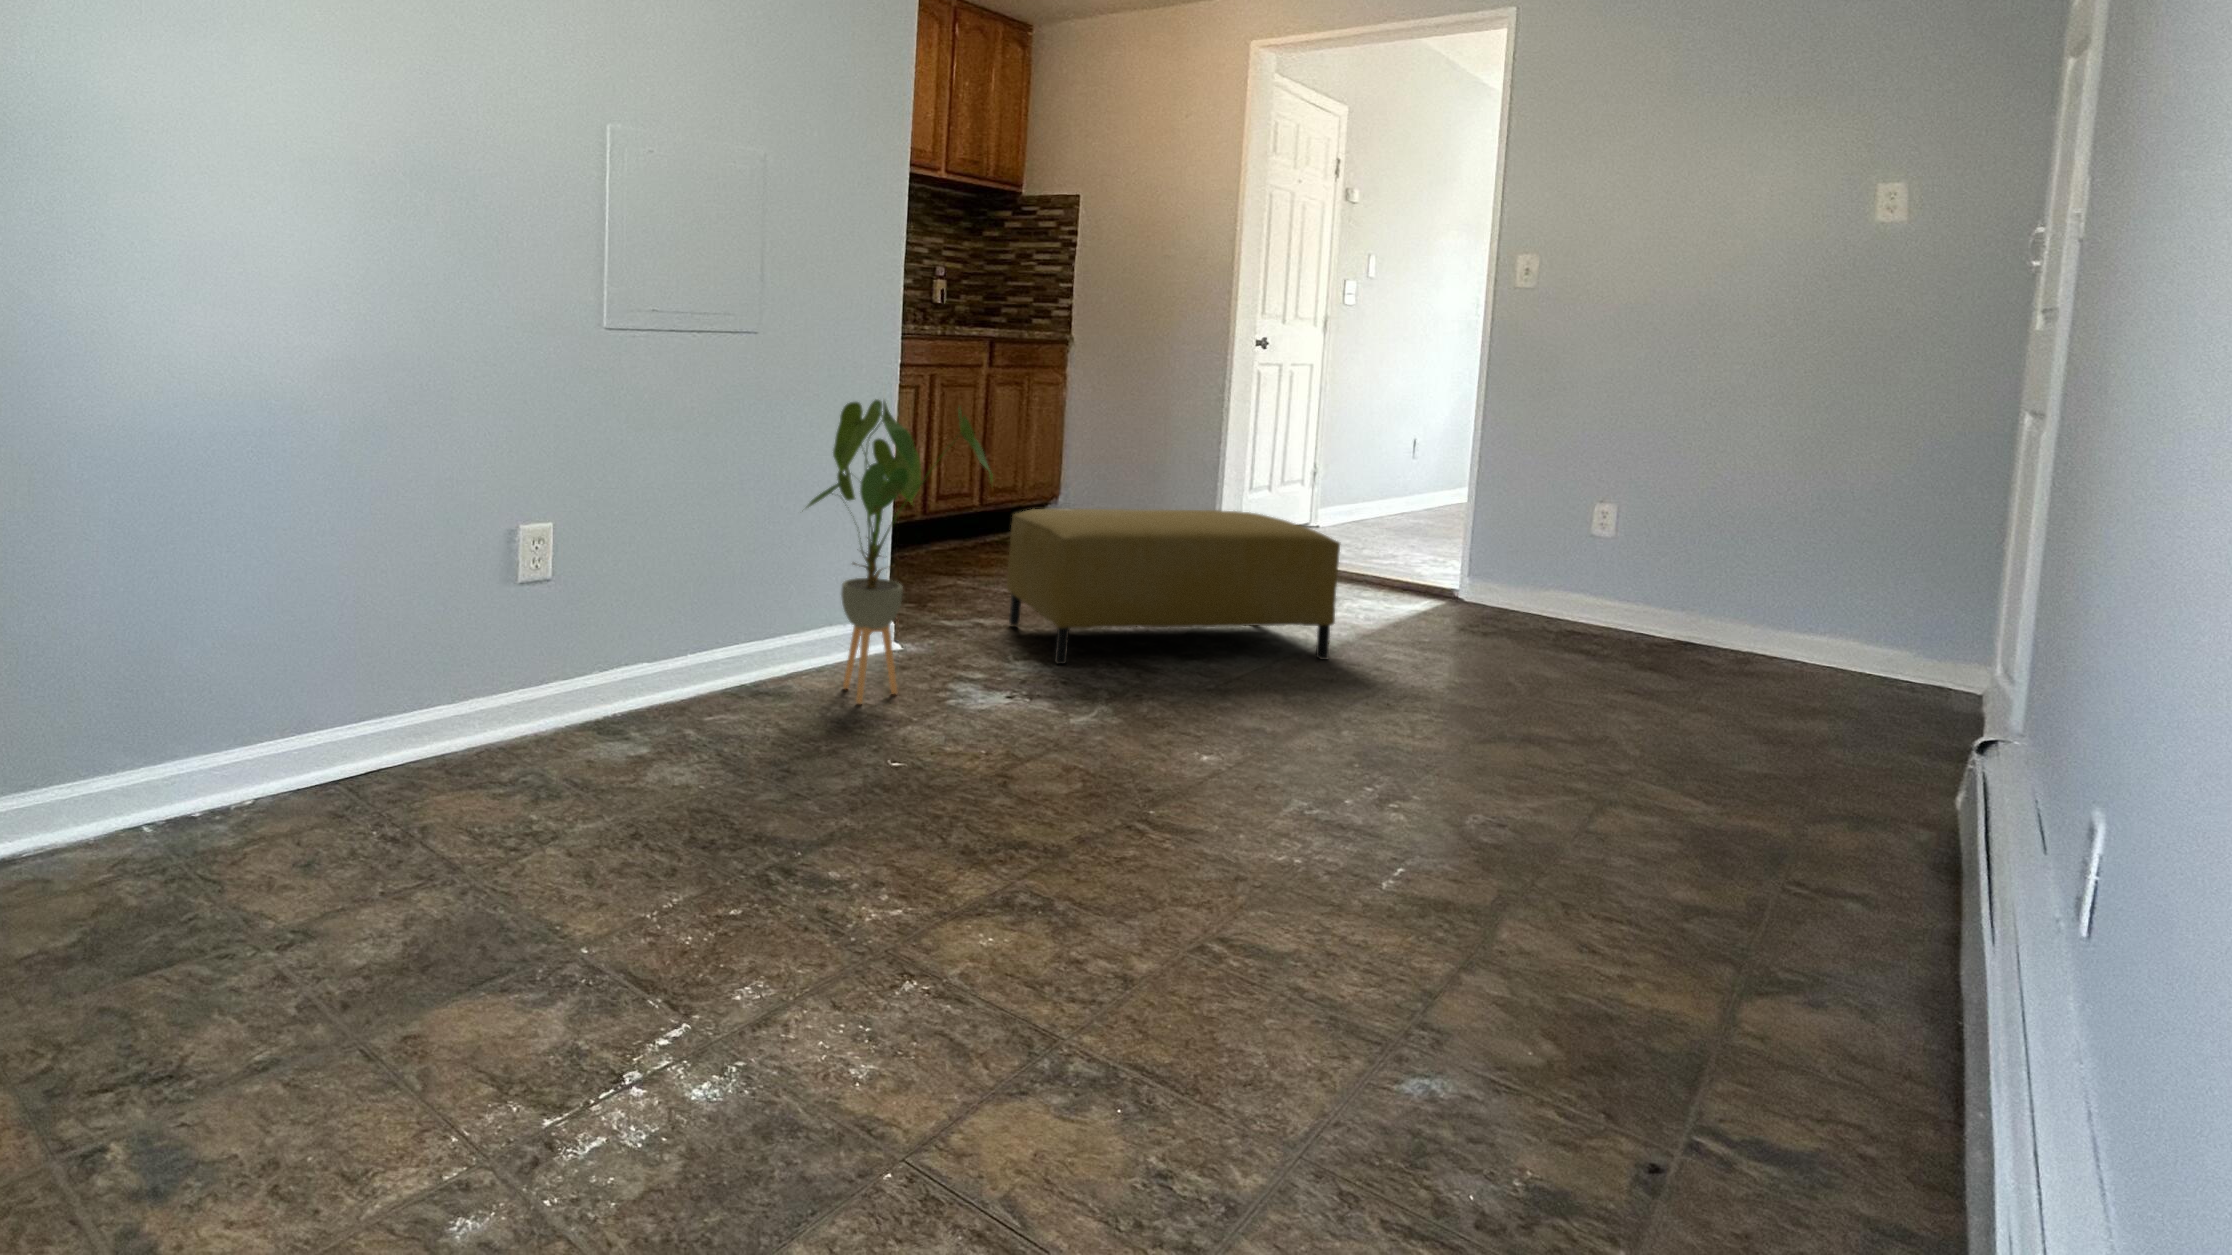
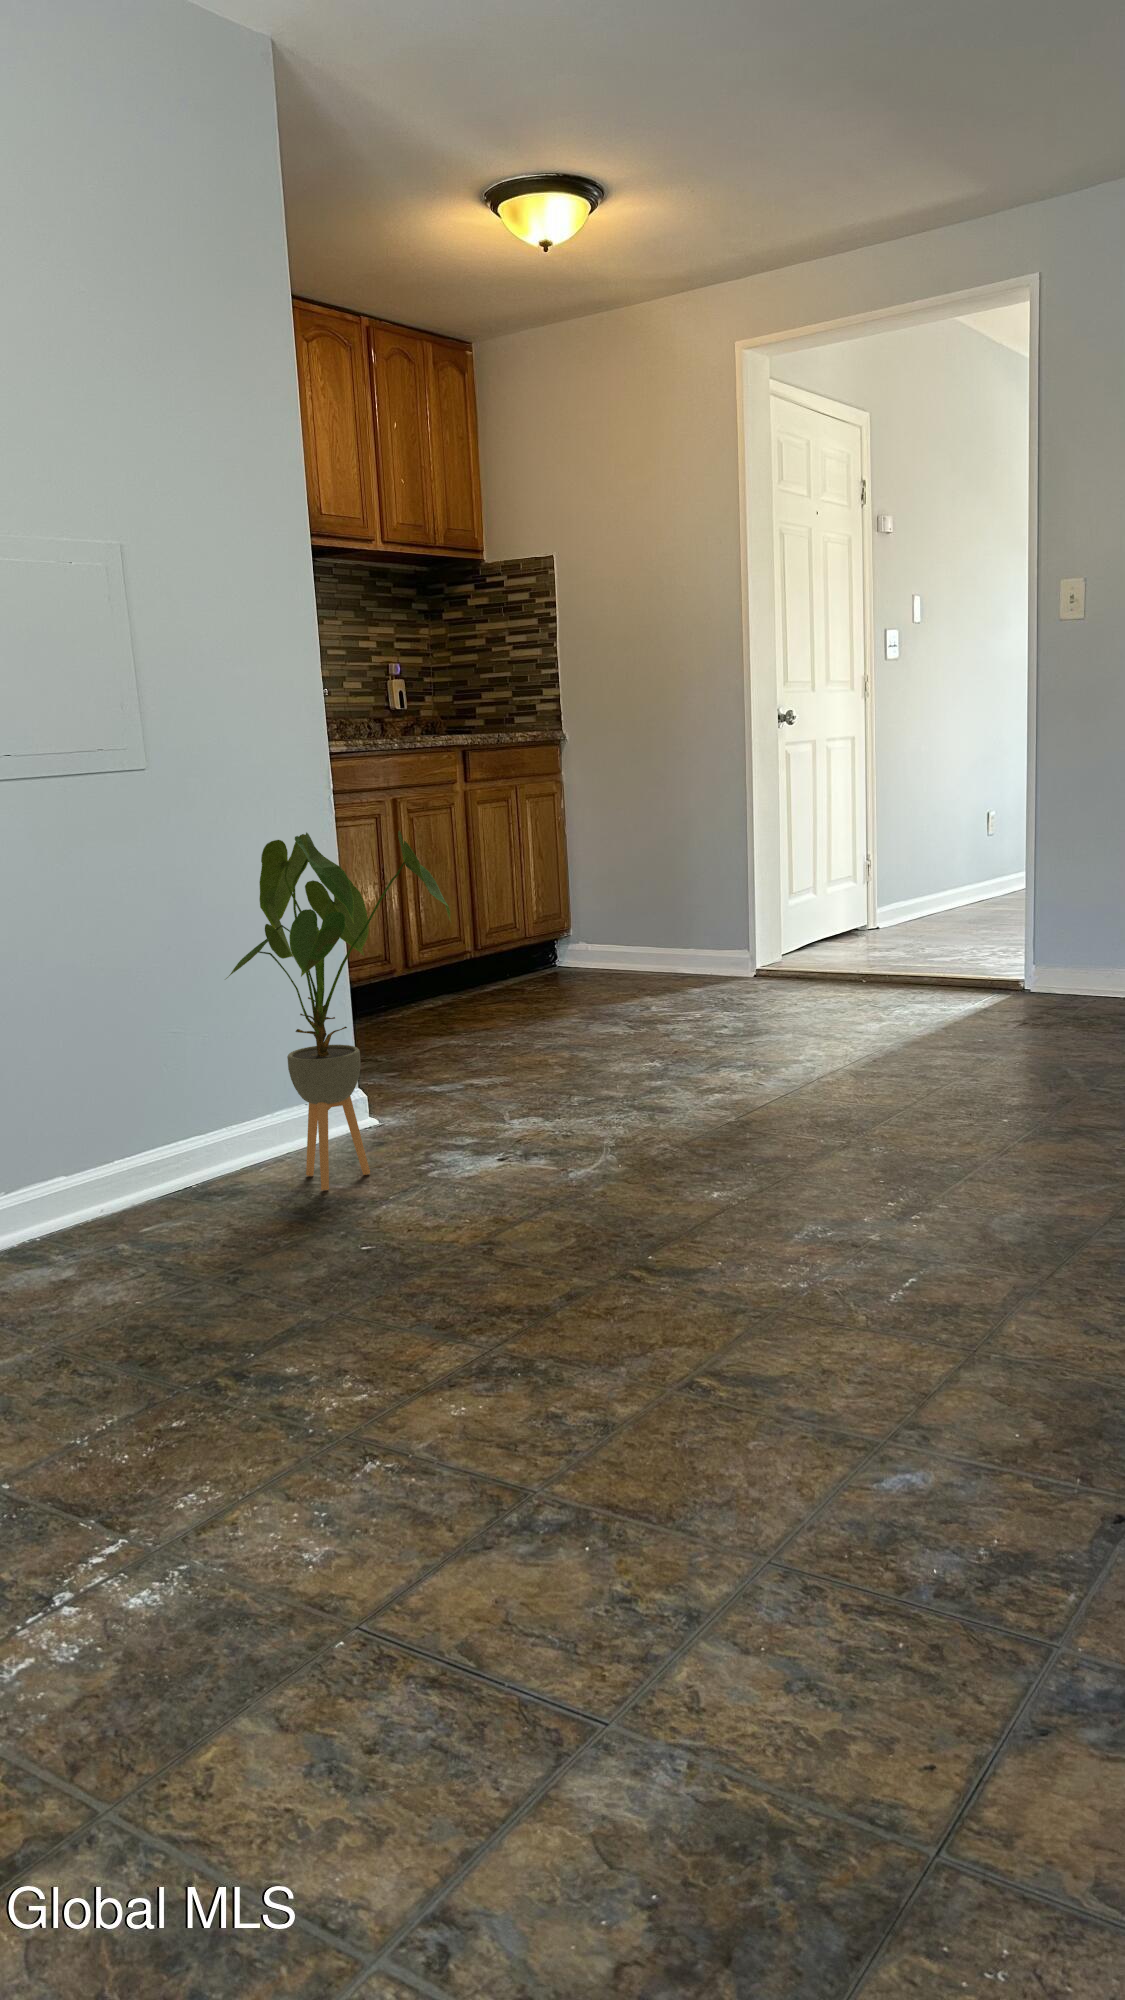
ottoman: present [1007,508,1340,664] -> none [493,918,872,1118]

